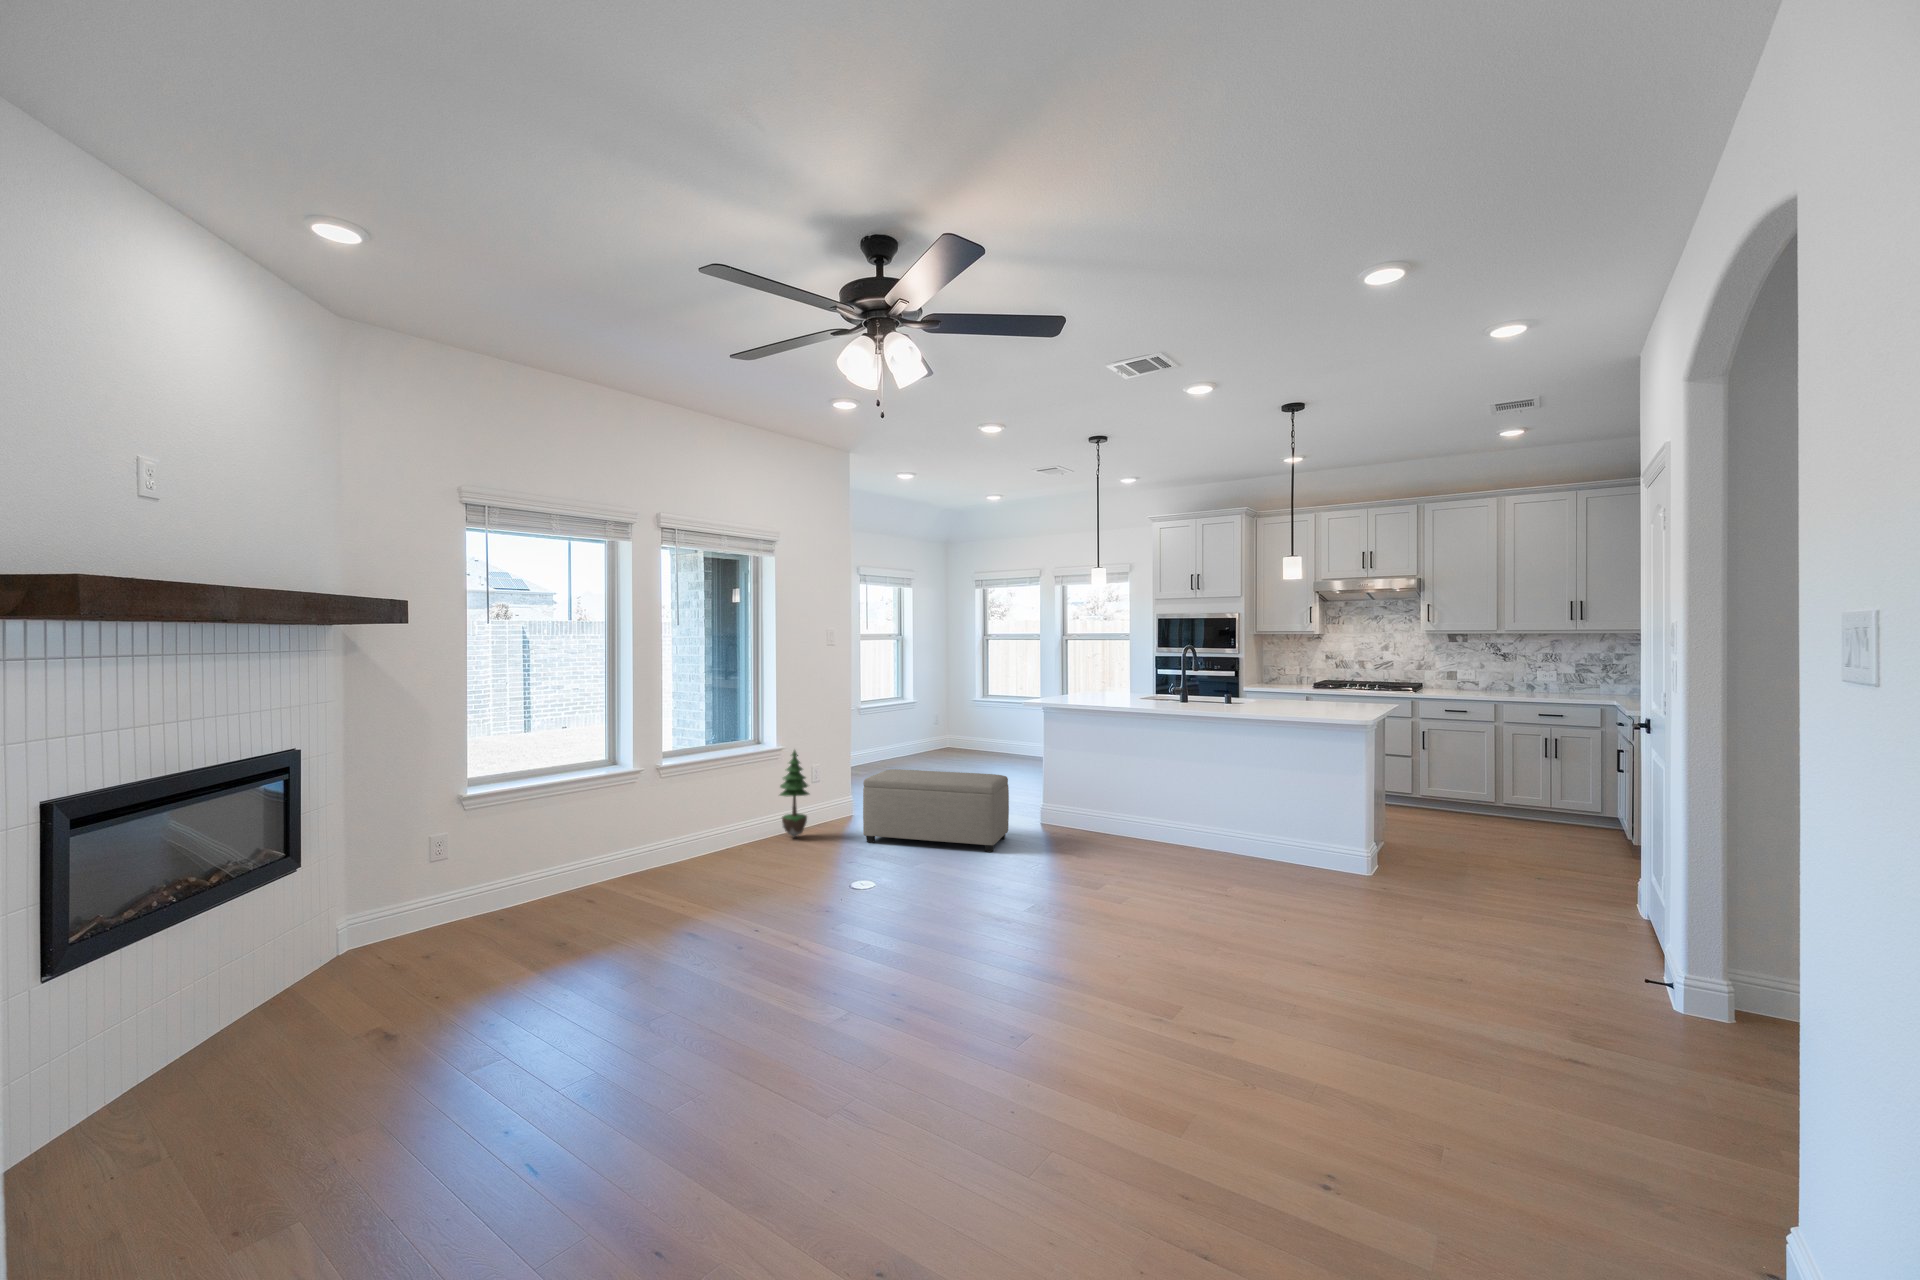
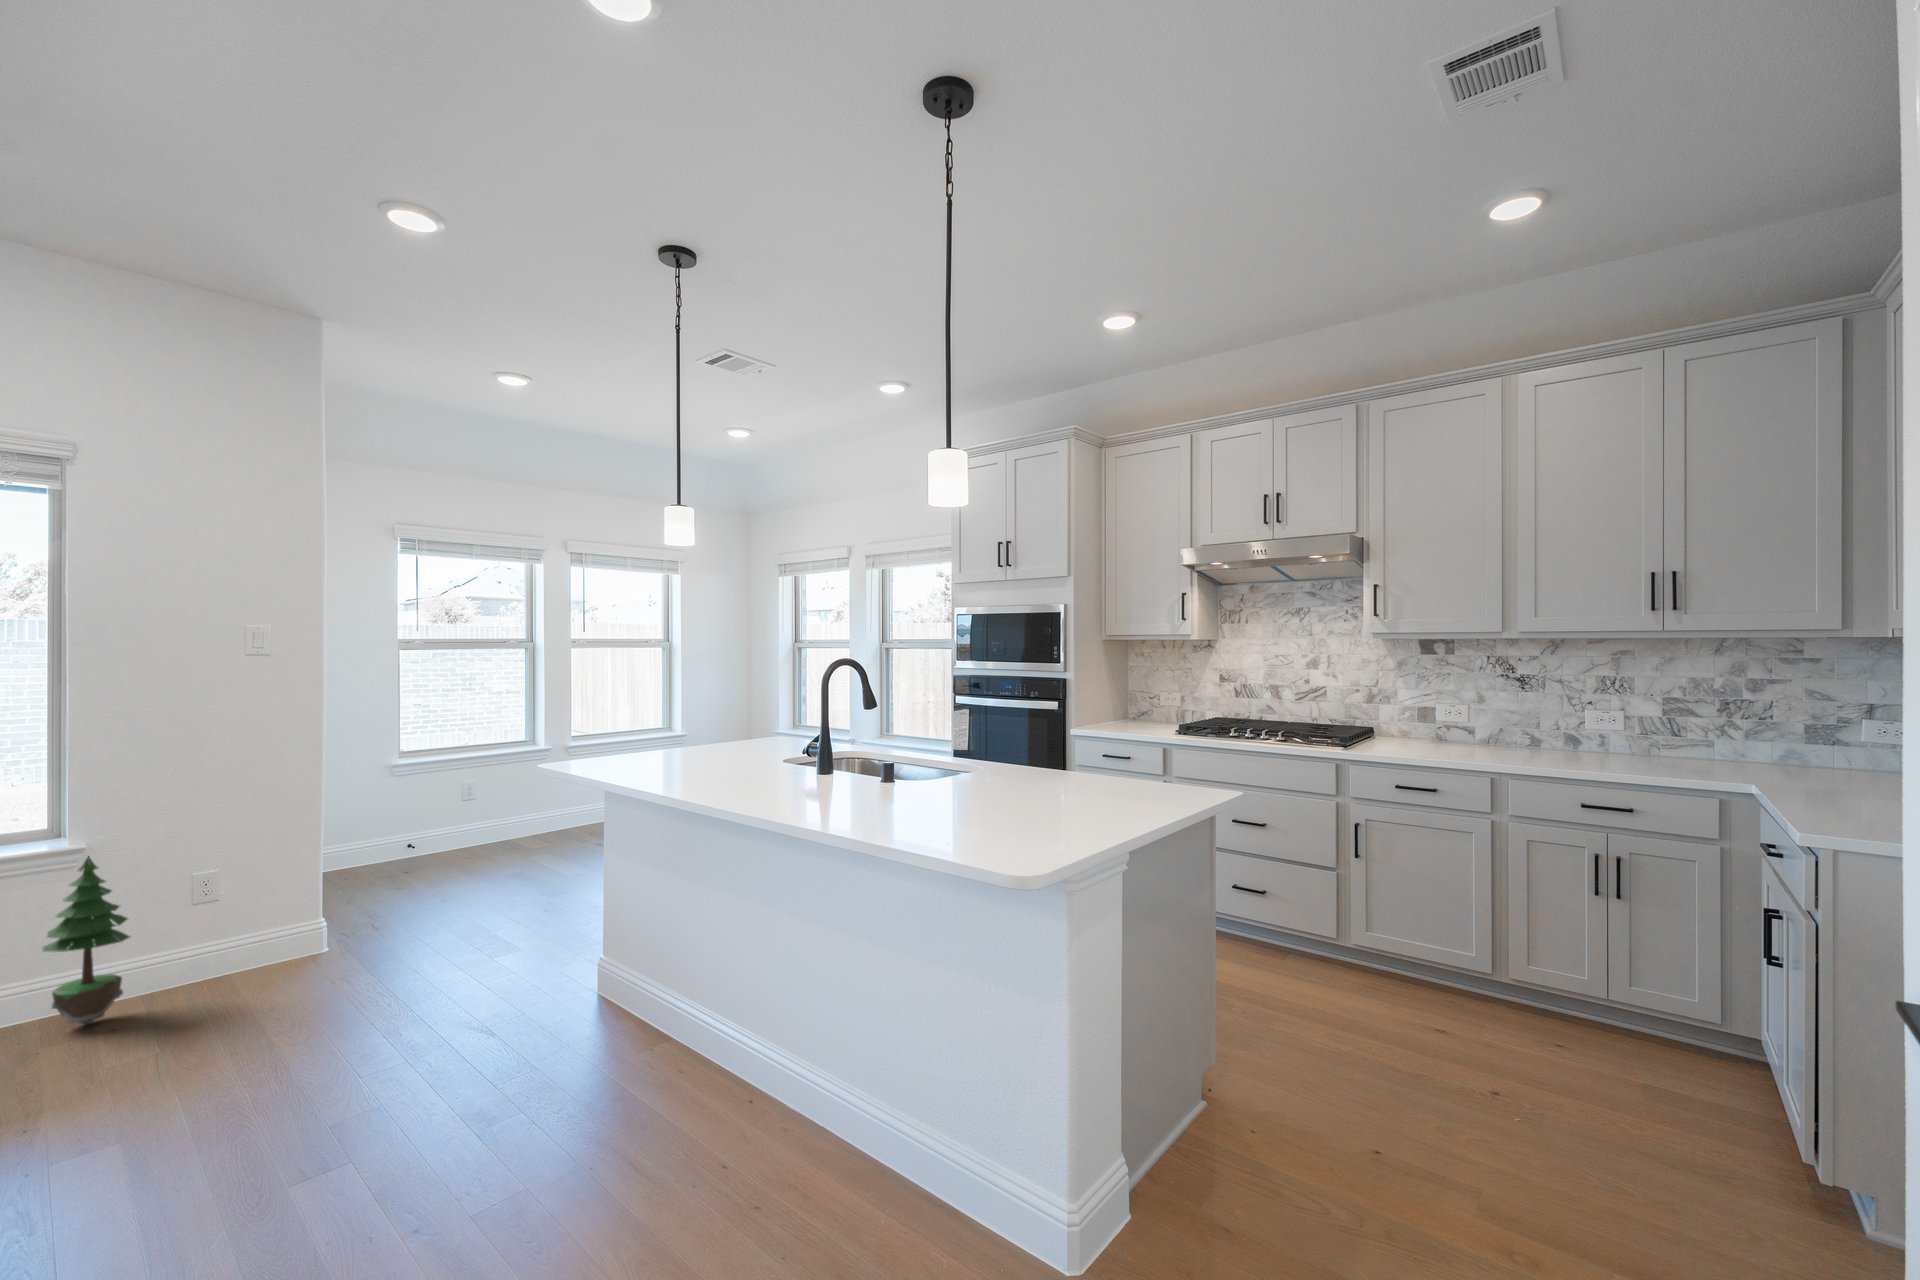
ottoman: present [863,769,1009,852] -> none [171,891,467,1100]

